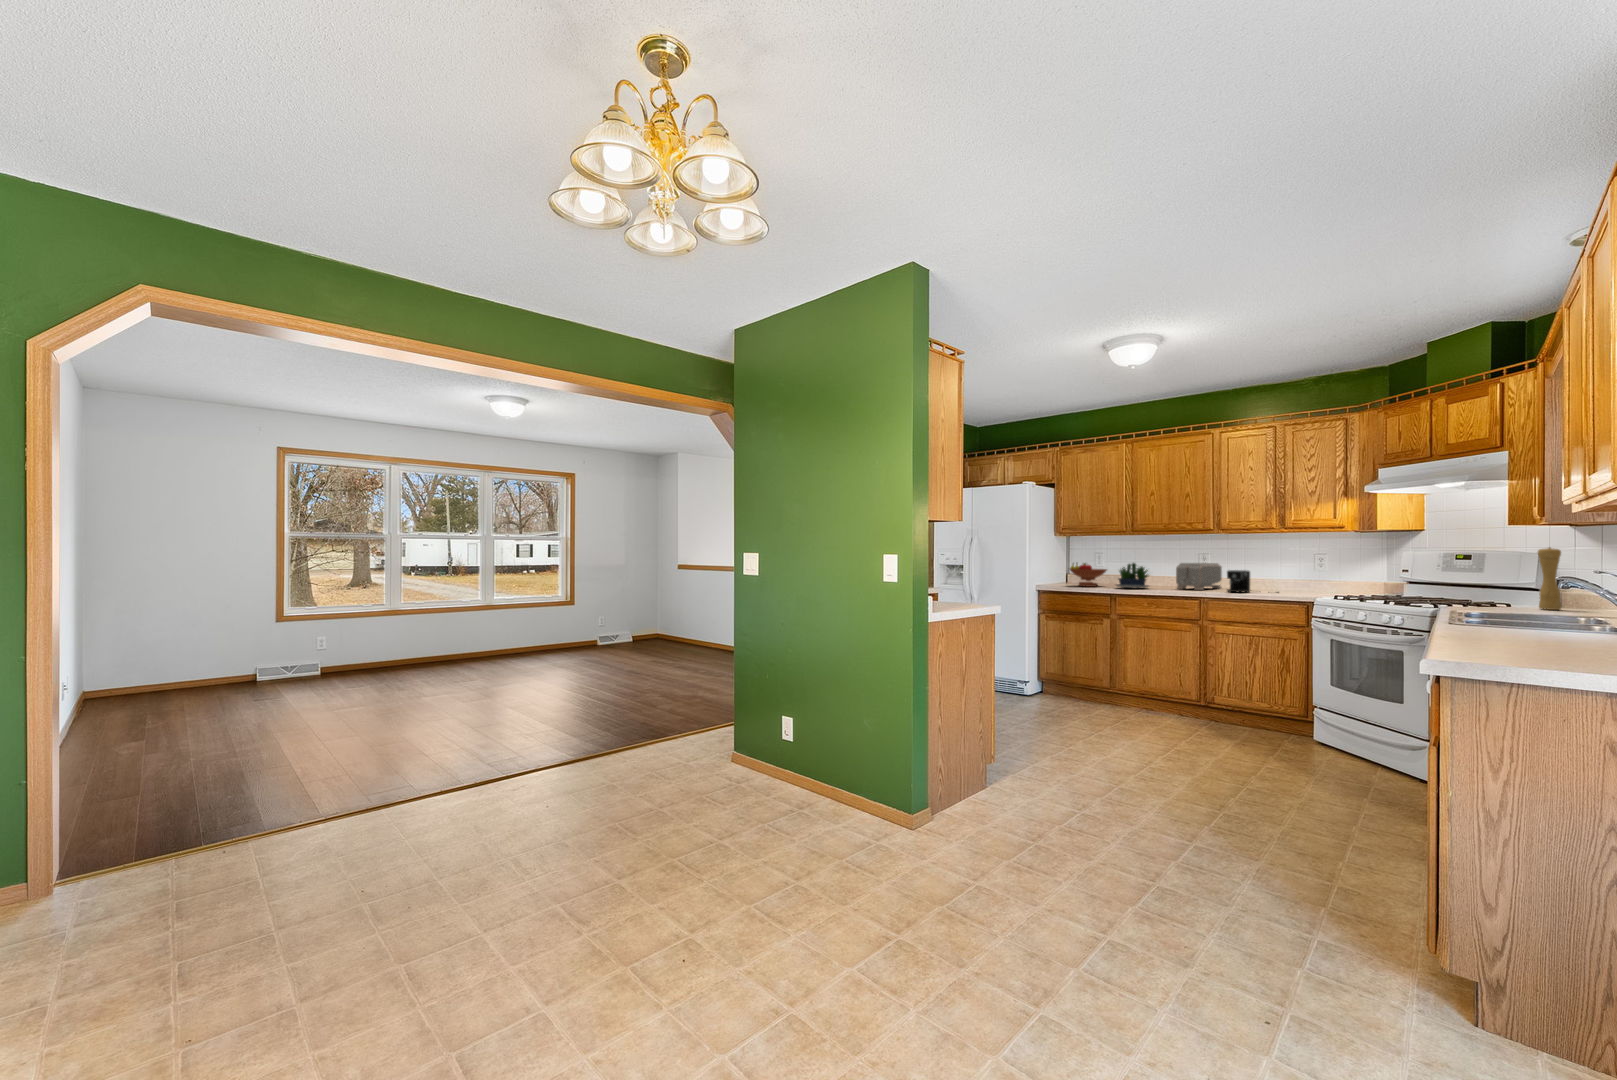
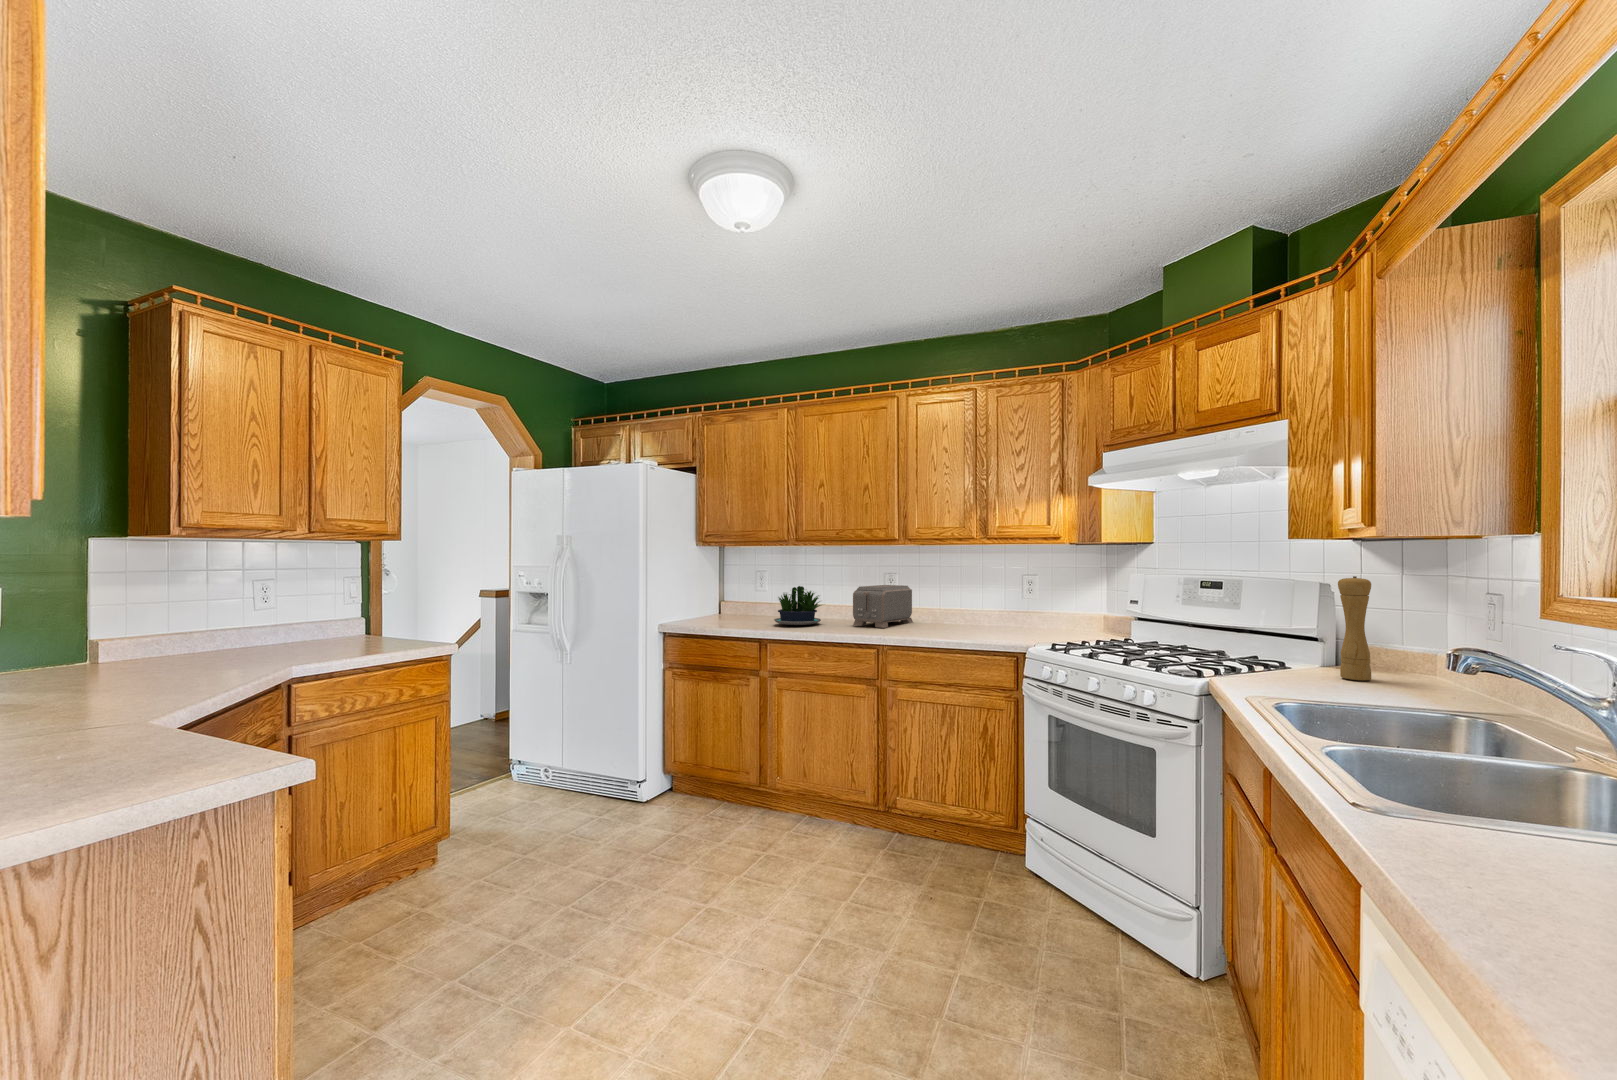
fruit bowl: present [1070,563,1107,587] -> none [718,584,771,621]
coffee maker: present [1227,570,1251,593] -> none [914,599,981,634]

